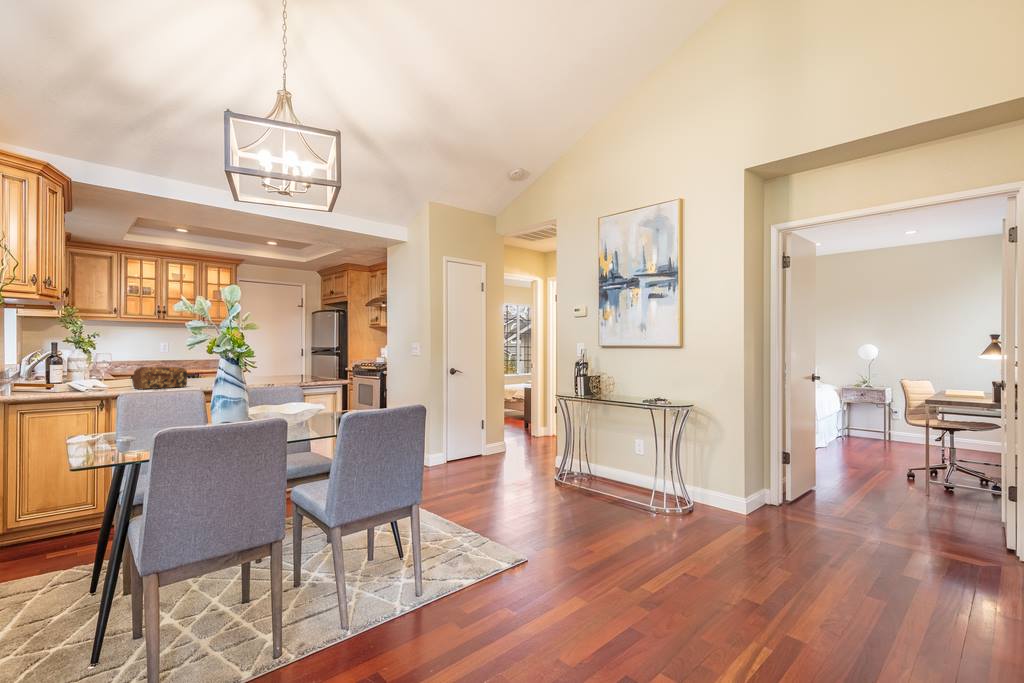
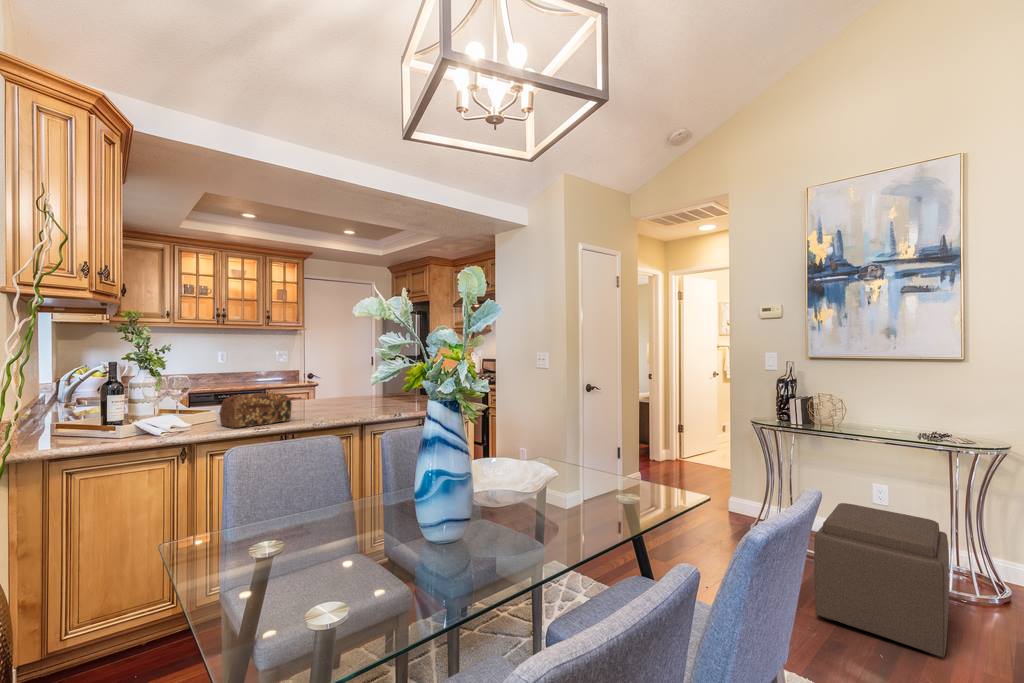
ottoman: none [543,446,633,534] -> present [814,503,949,657]

